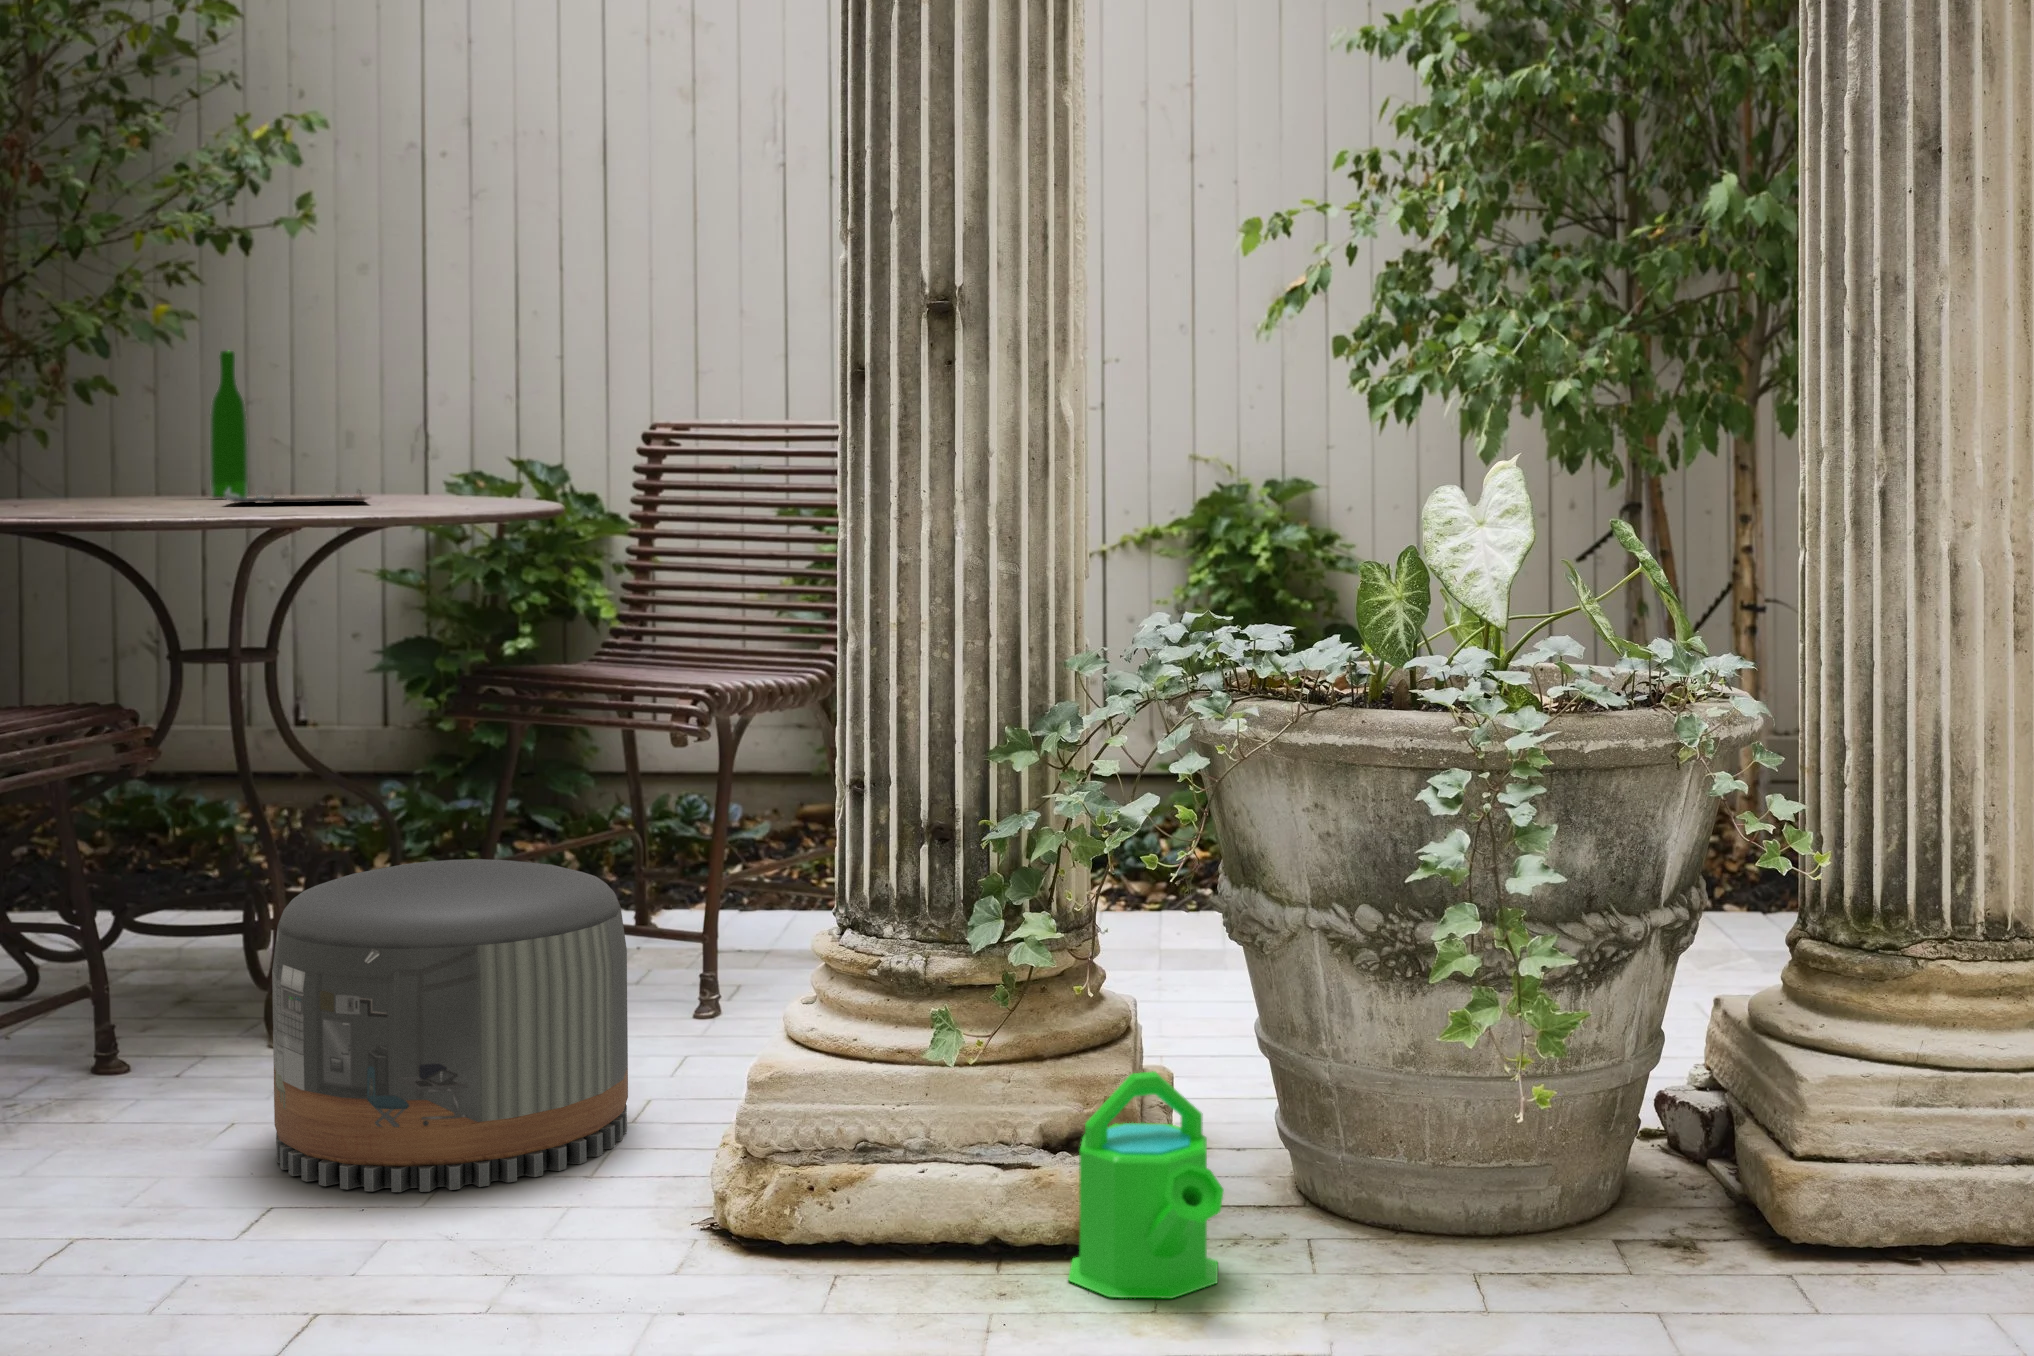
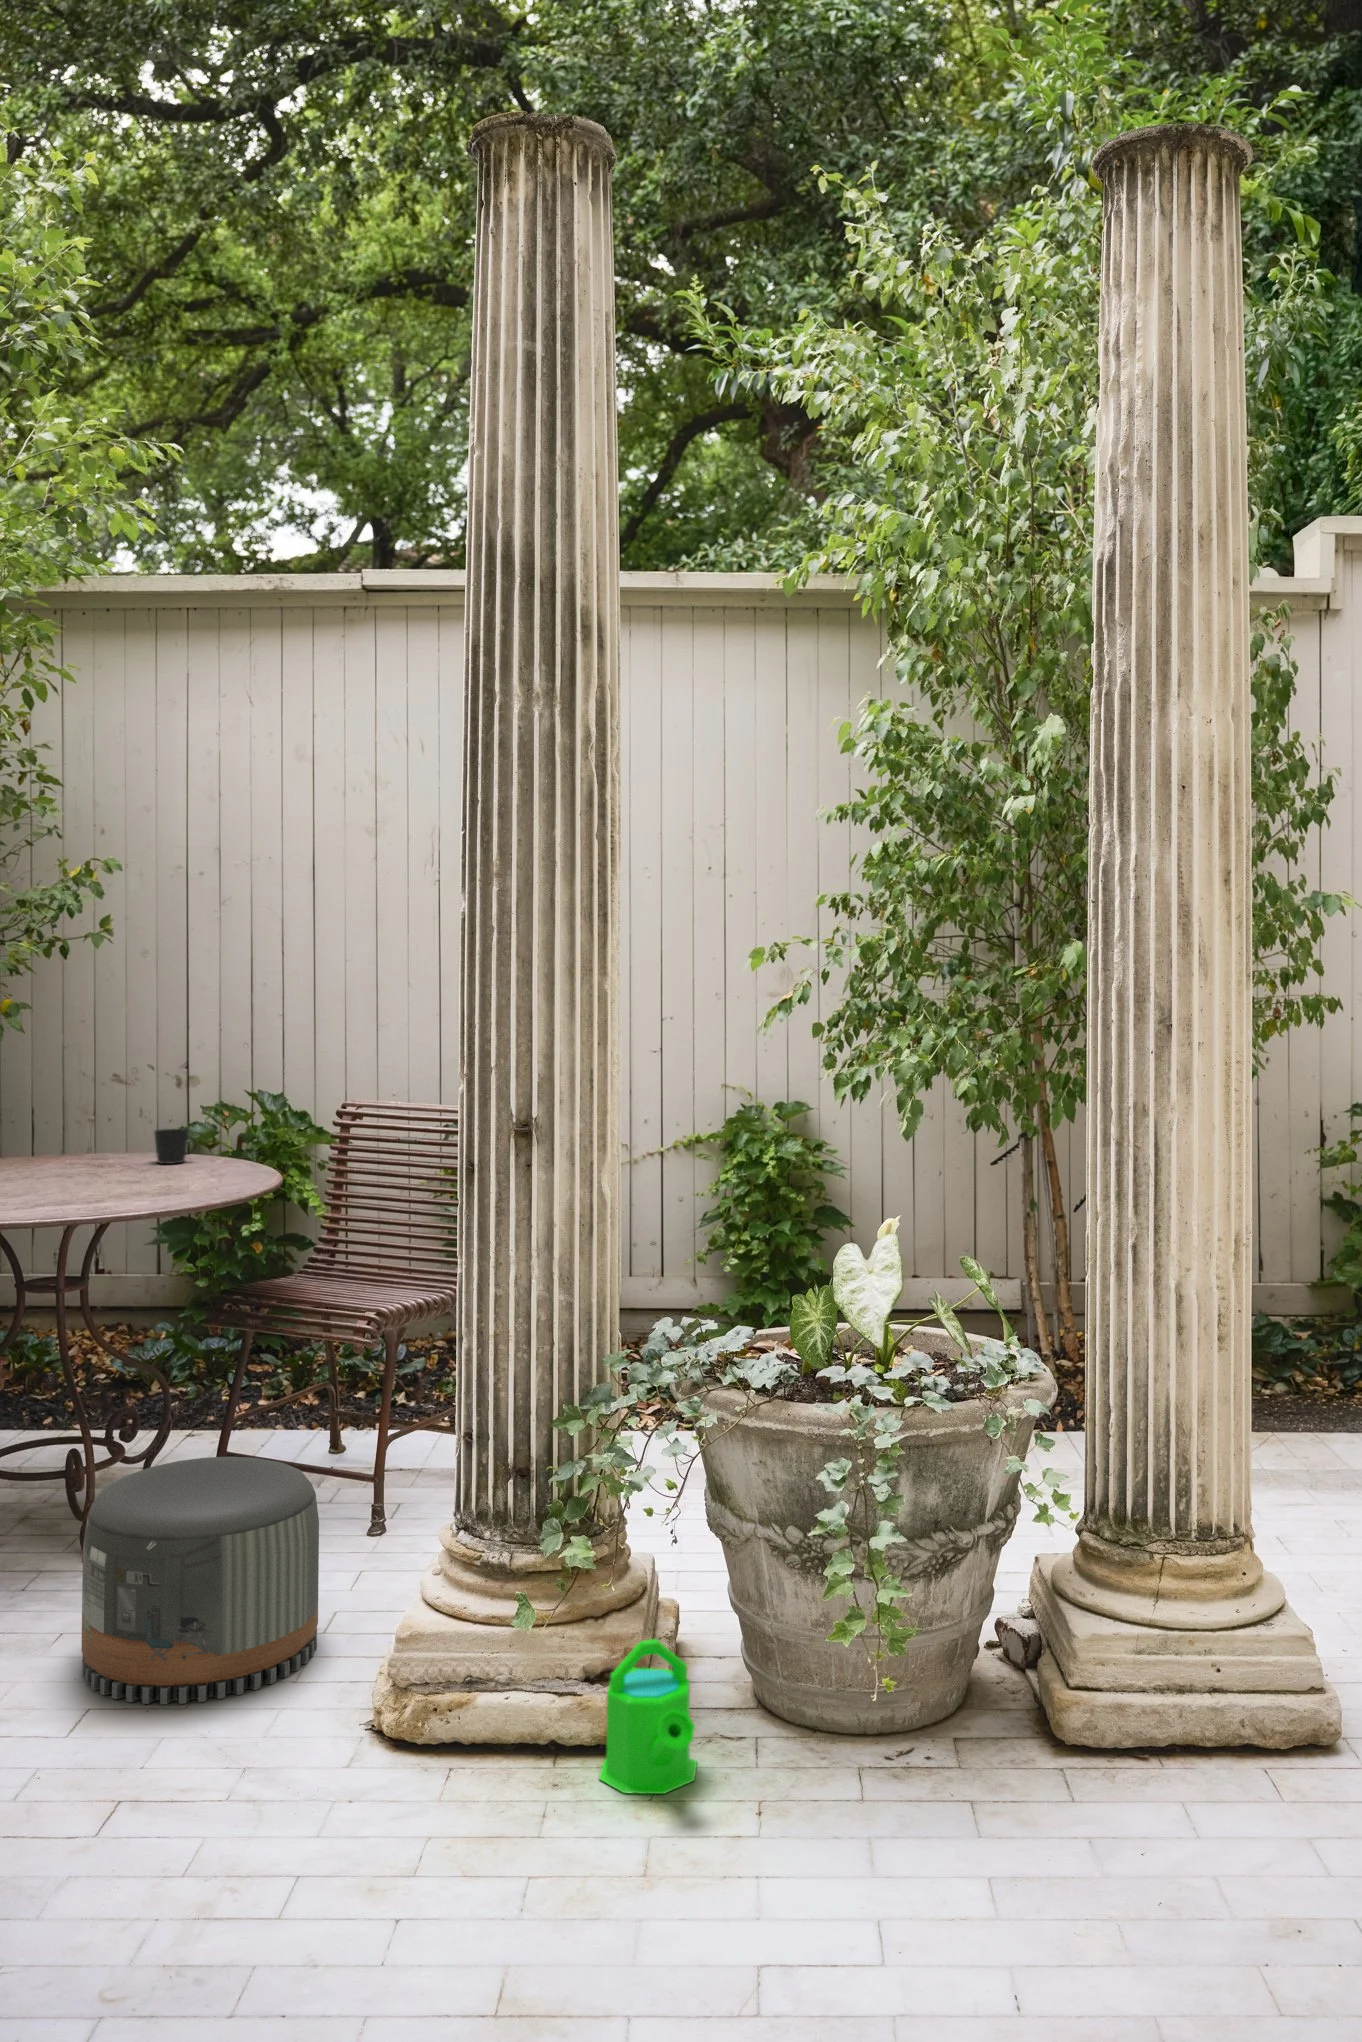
wine bottle: present [210,351,248,498] -> none [38,1060,63,1162]
cup: none [378,451,440,498] -> present [154,1129,197,1164]
tray: present [224,487,370,503] -> none [52,1161,151,1190]

